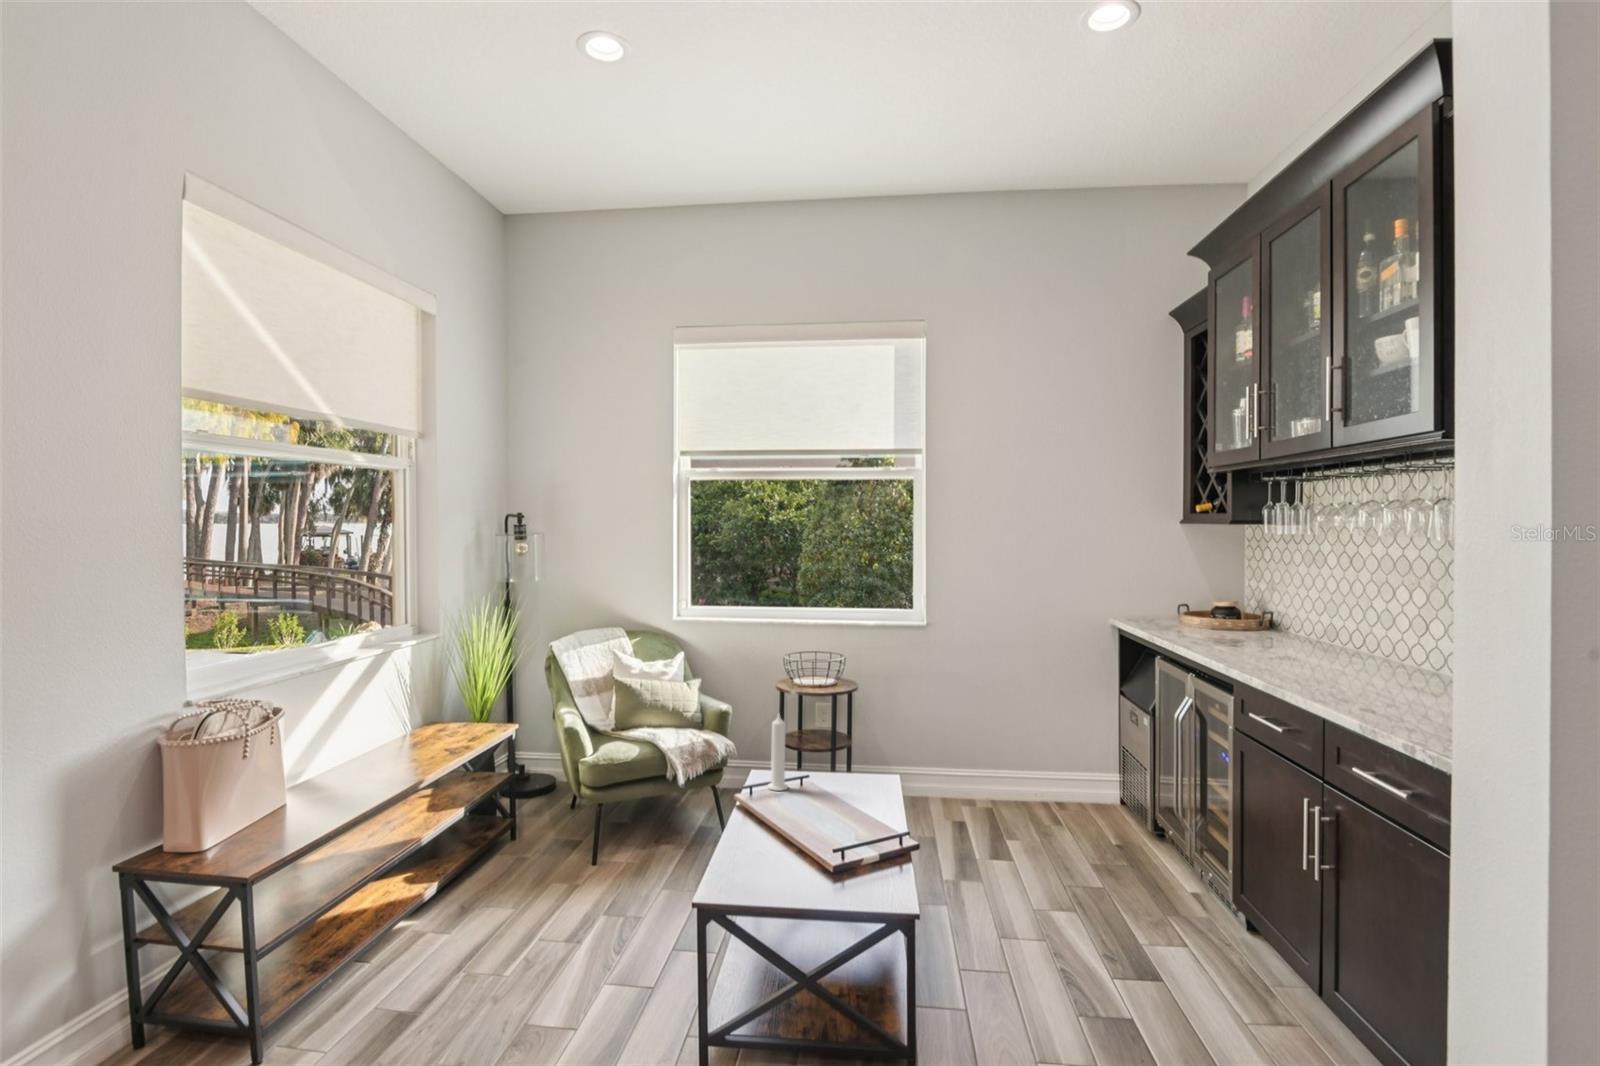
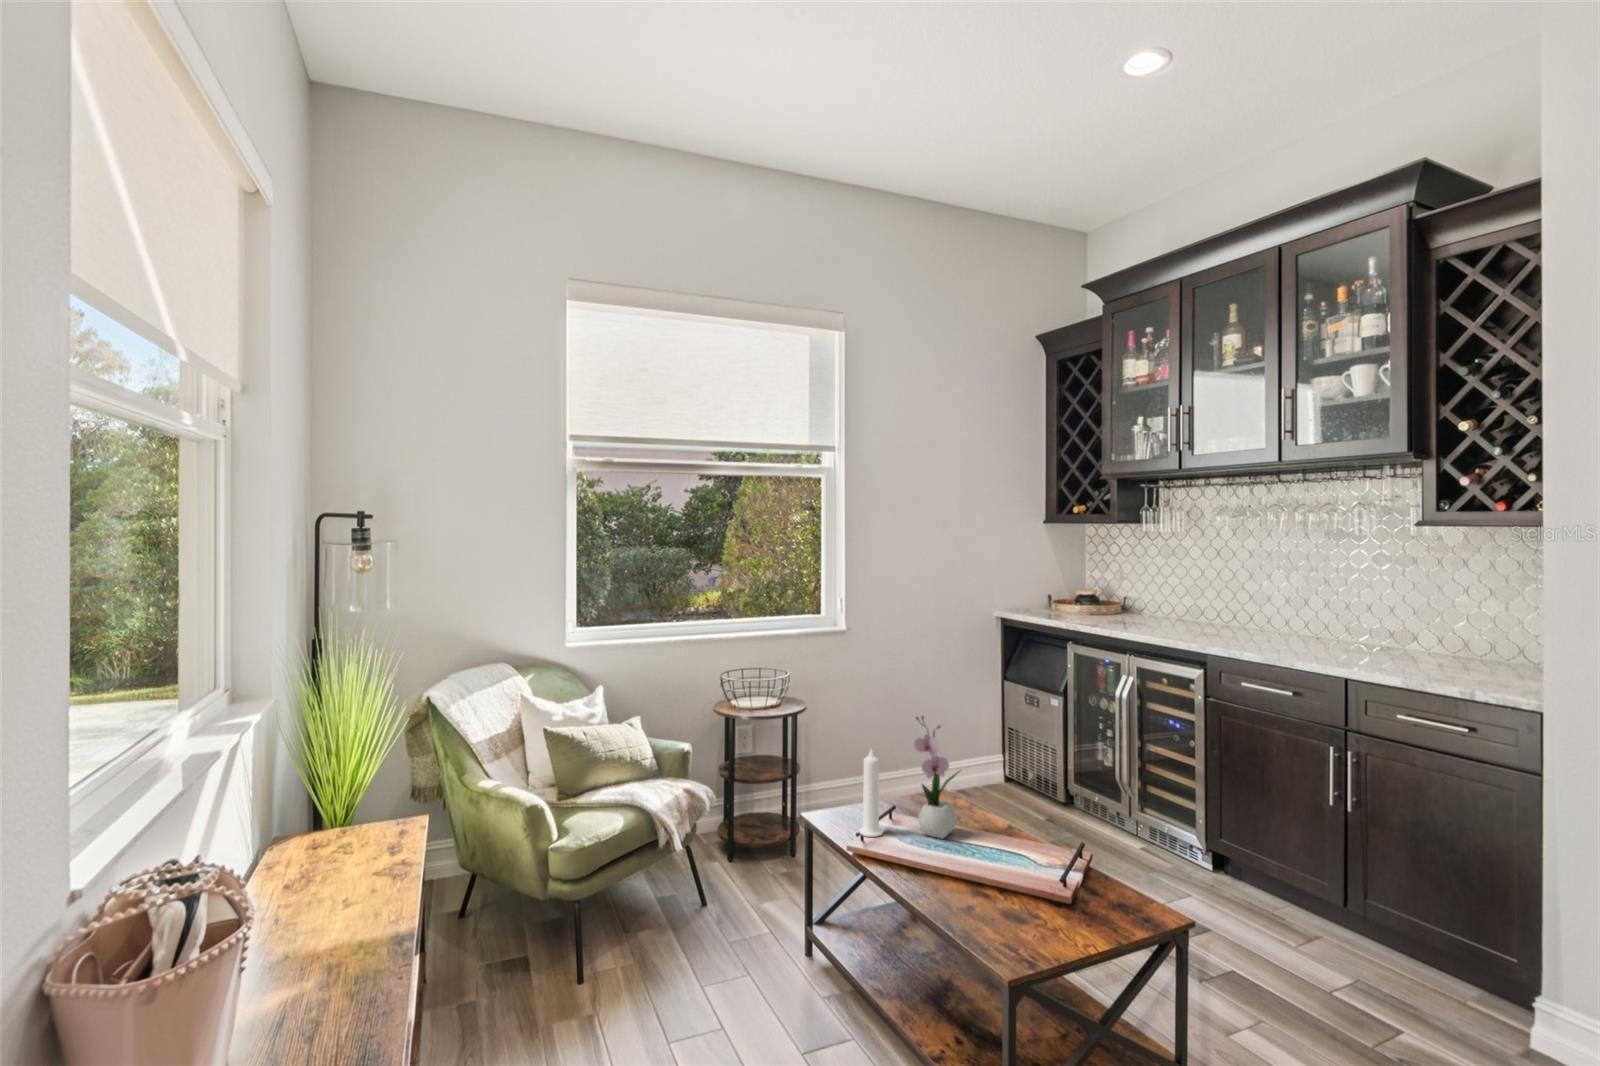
flower arrangement: none [802,688,852,802] -> present [914,716,959,839]

